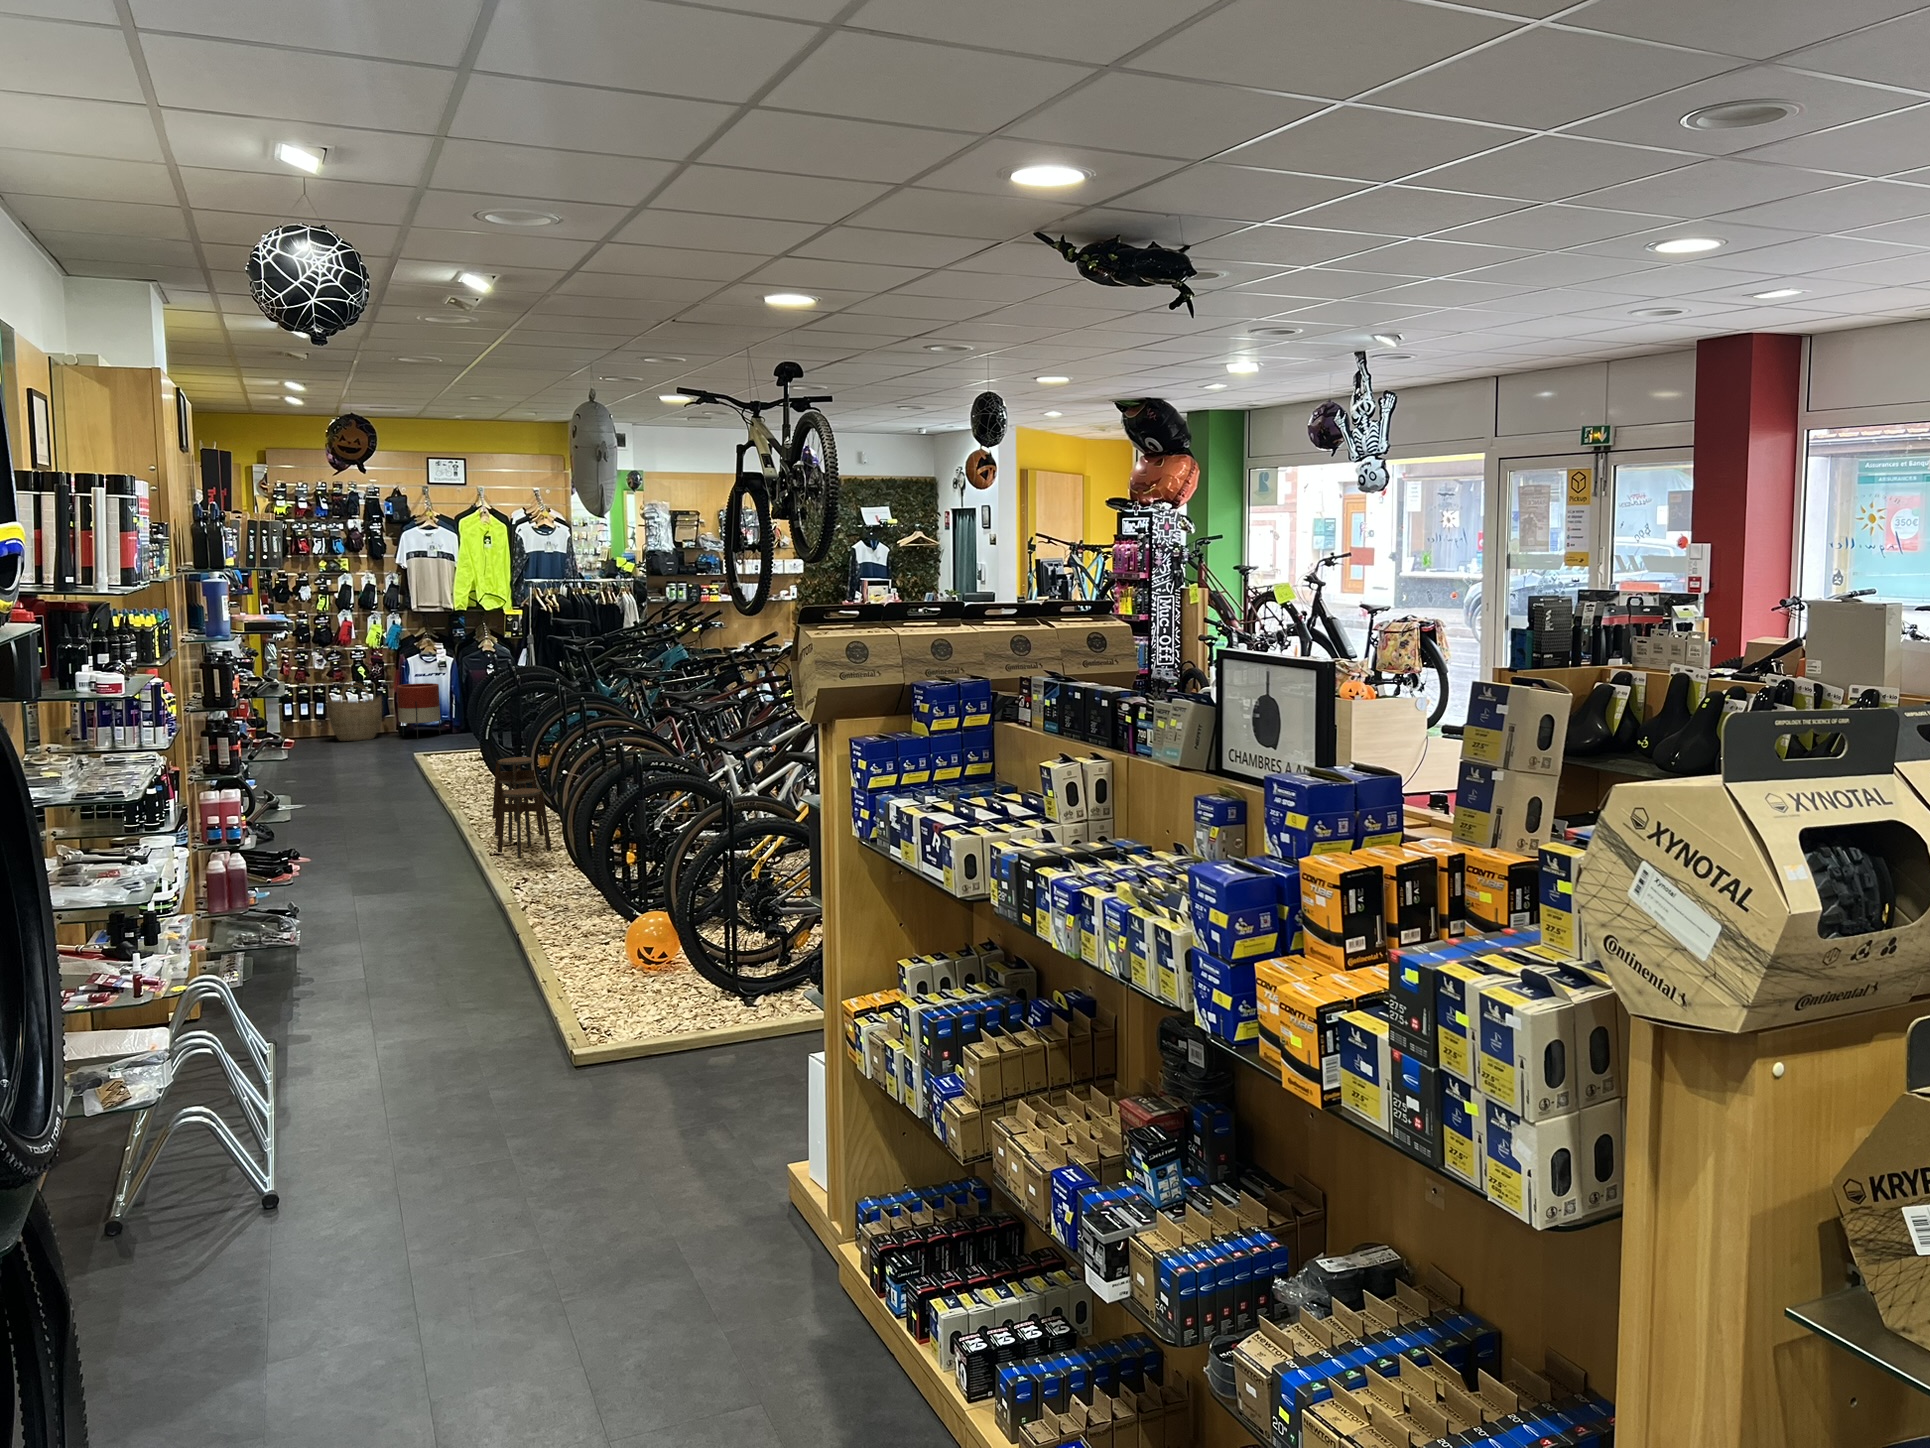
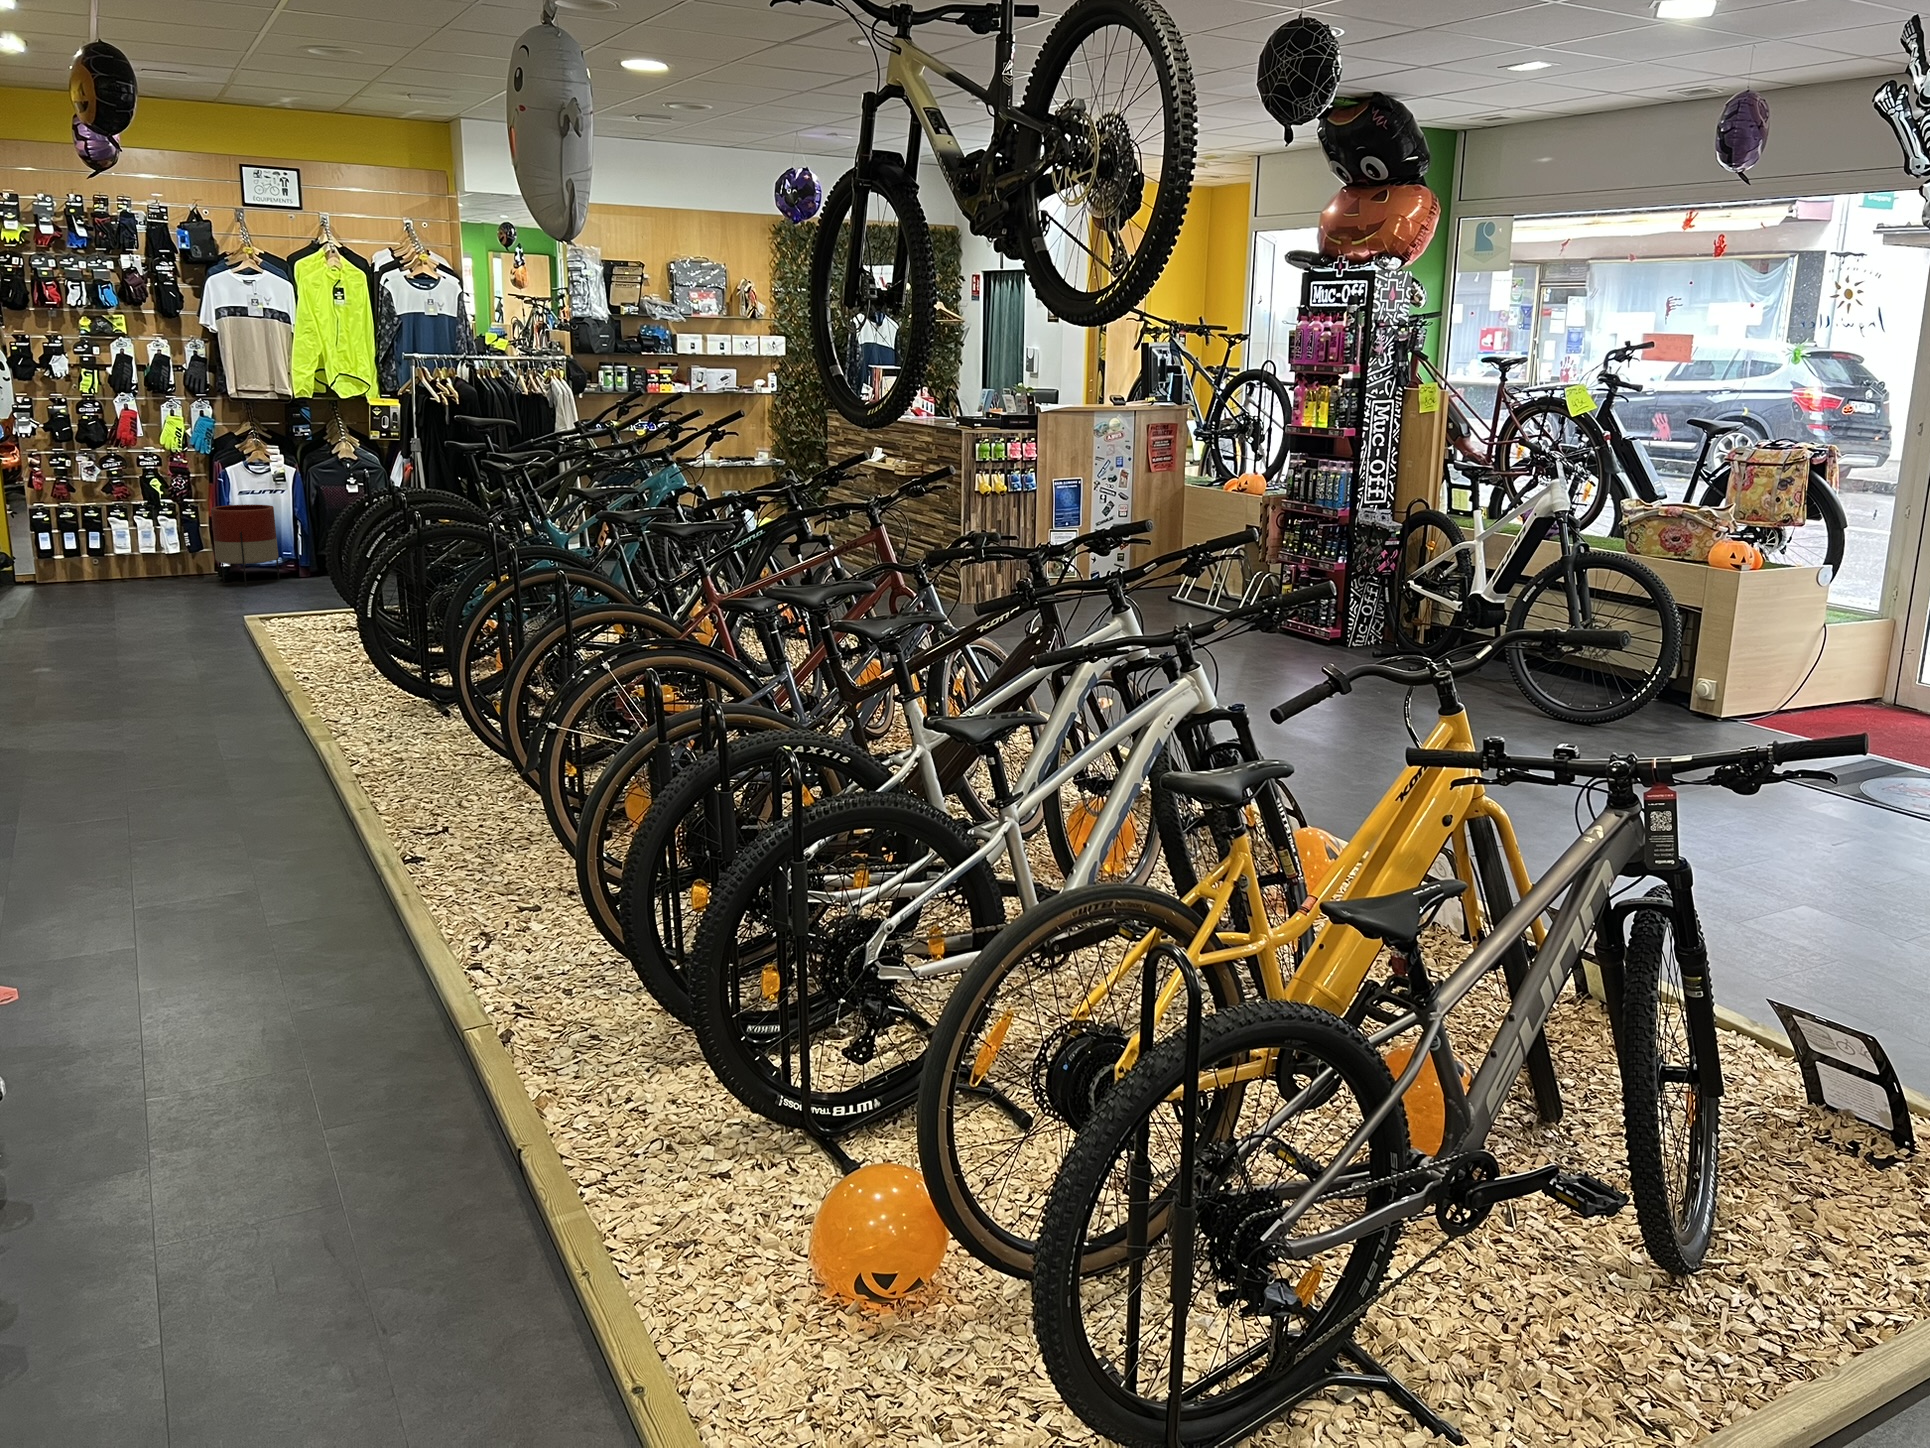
woven basket: present [327,684,382,741] -> none [104,502,190,589]
stool: present [492,757,552,857] -> none [393,655,504,841]

